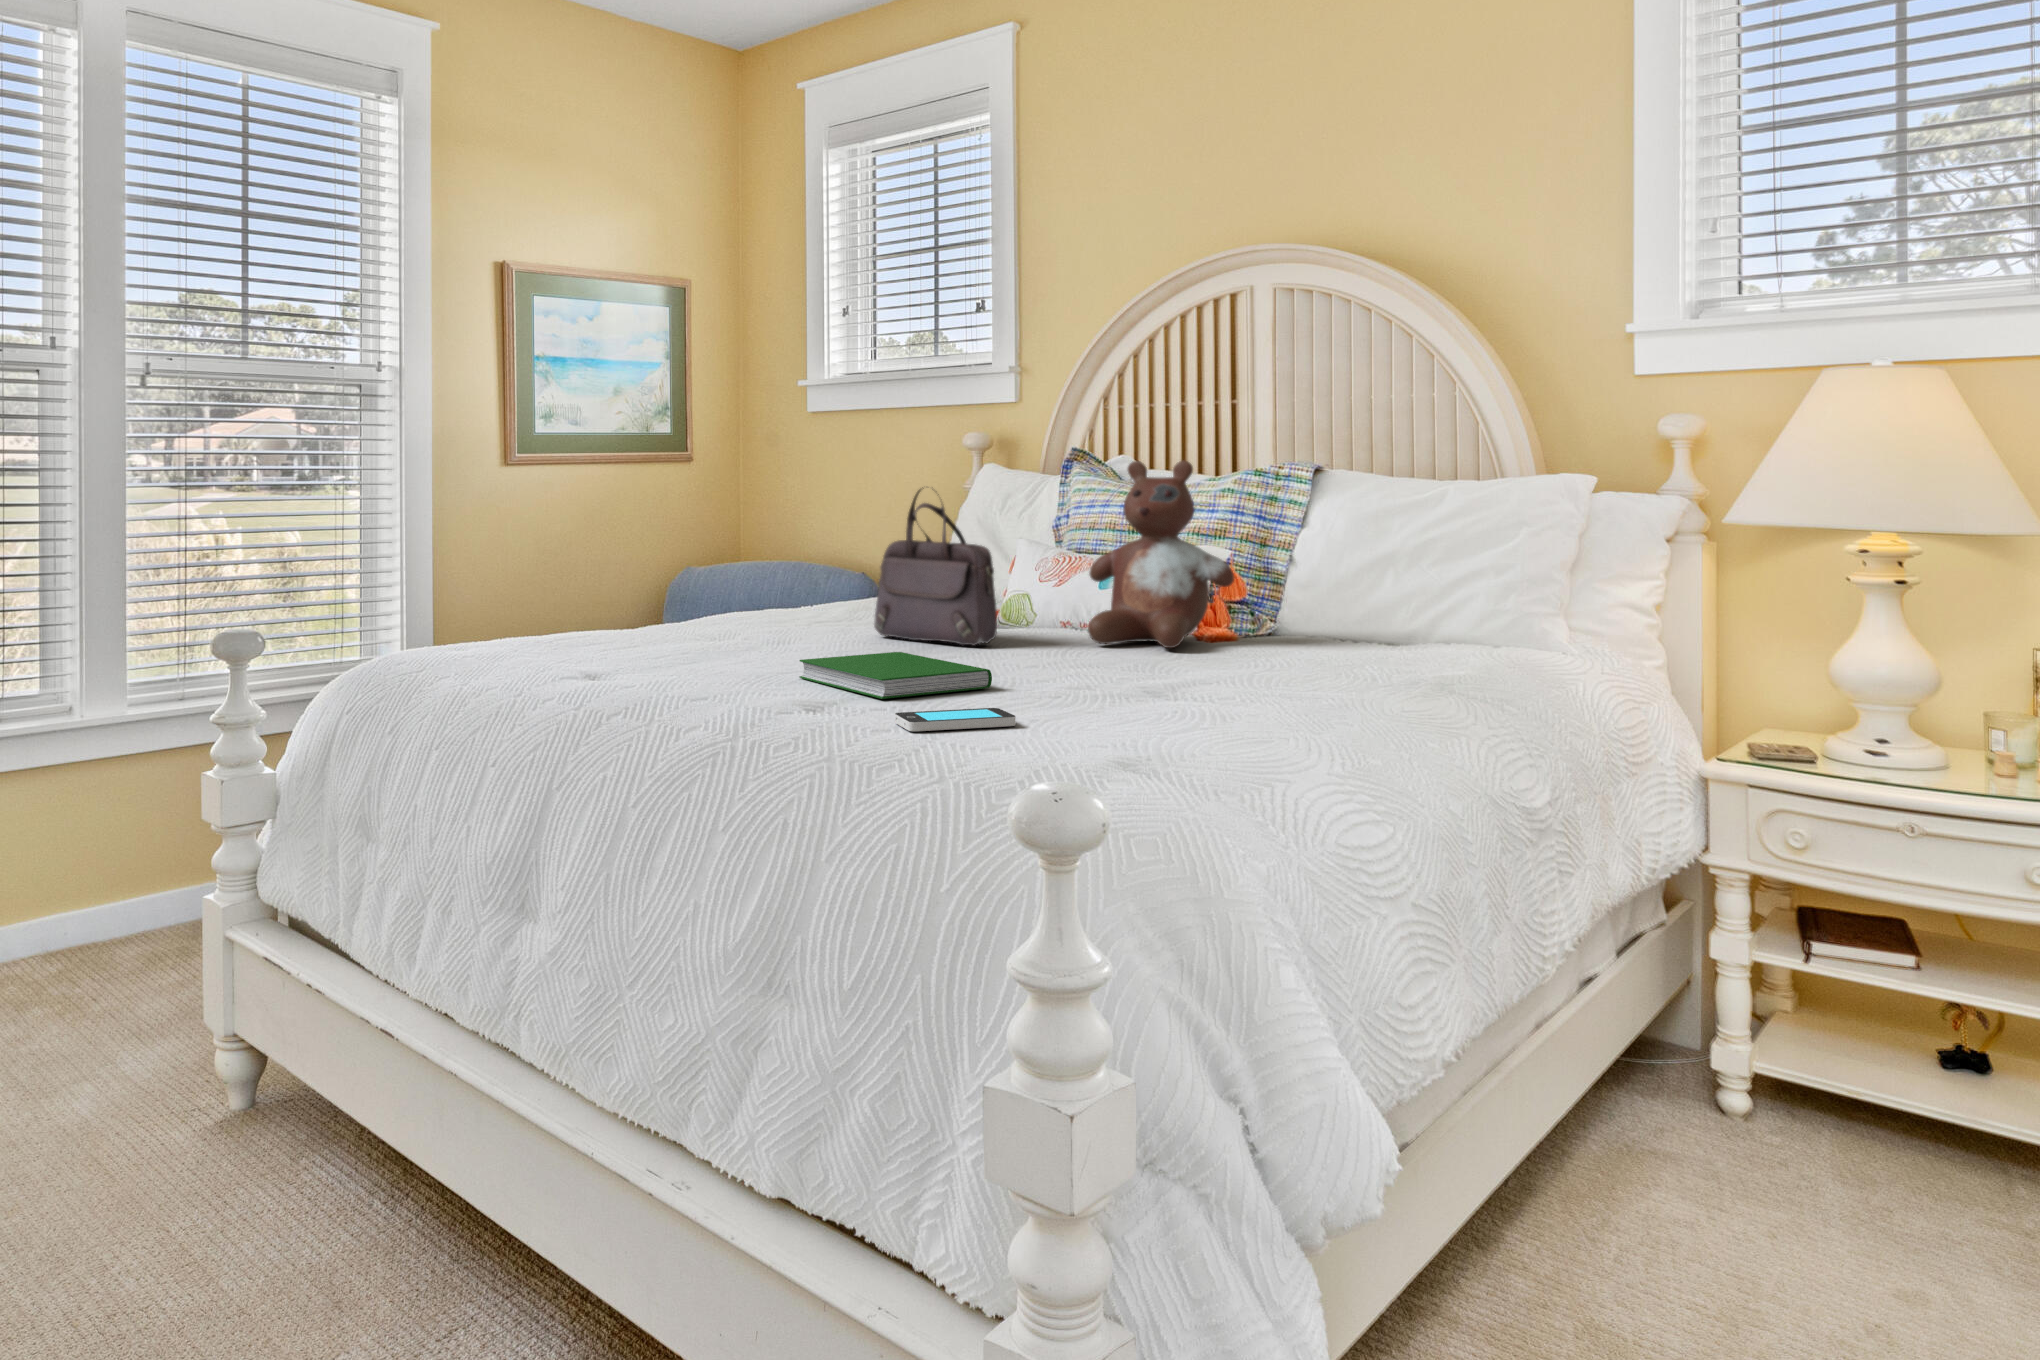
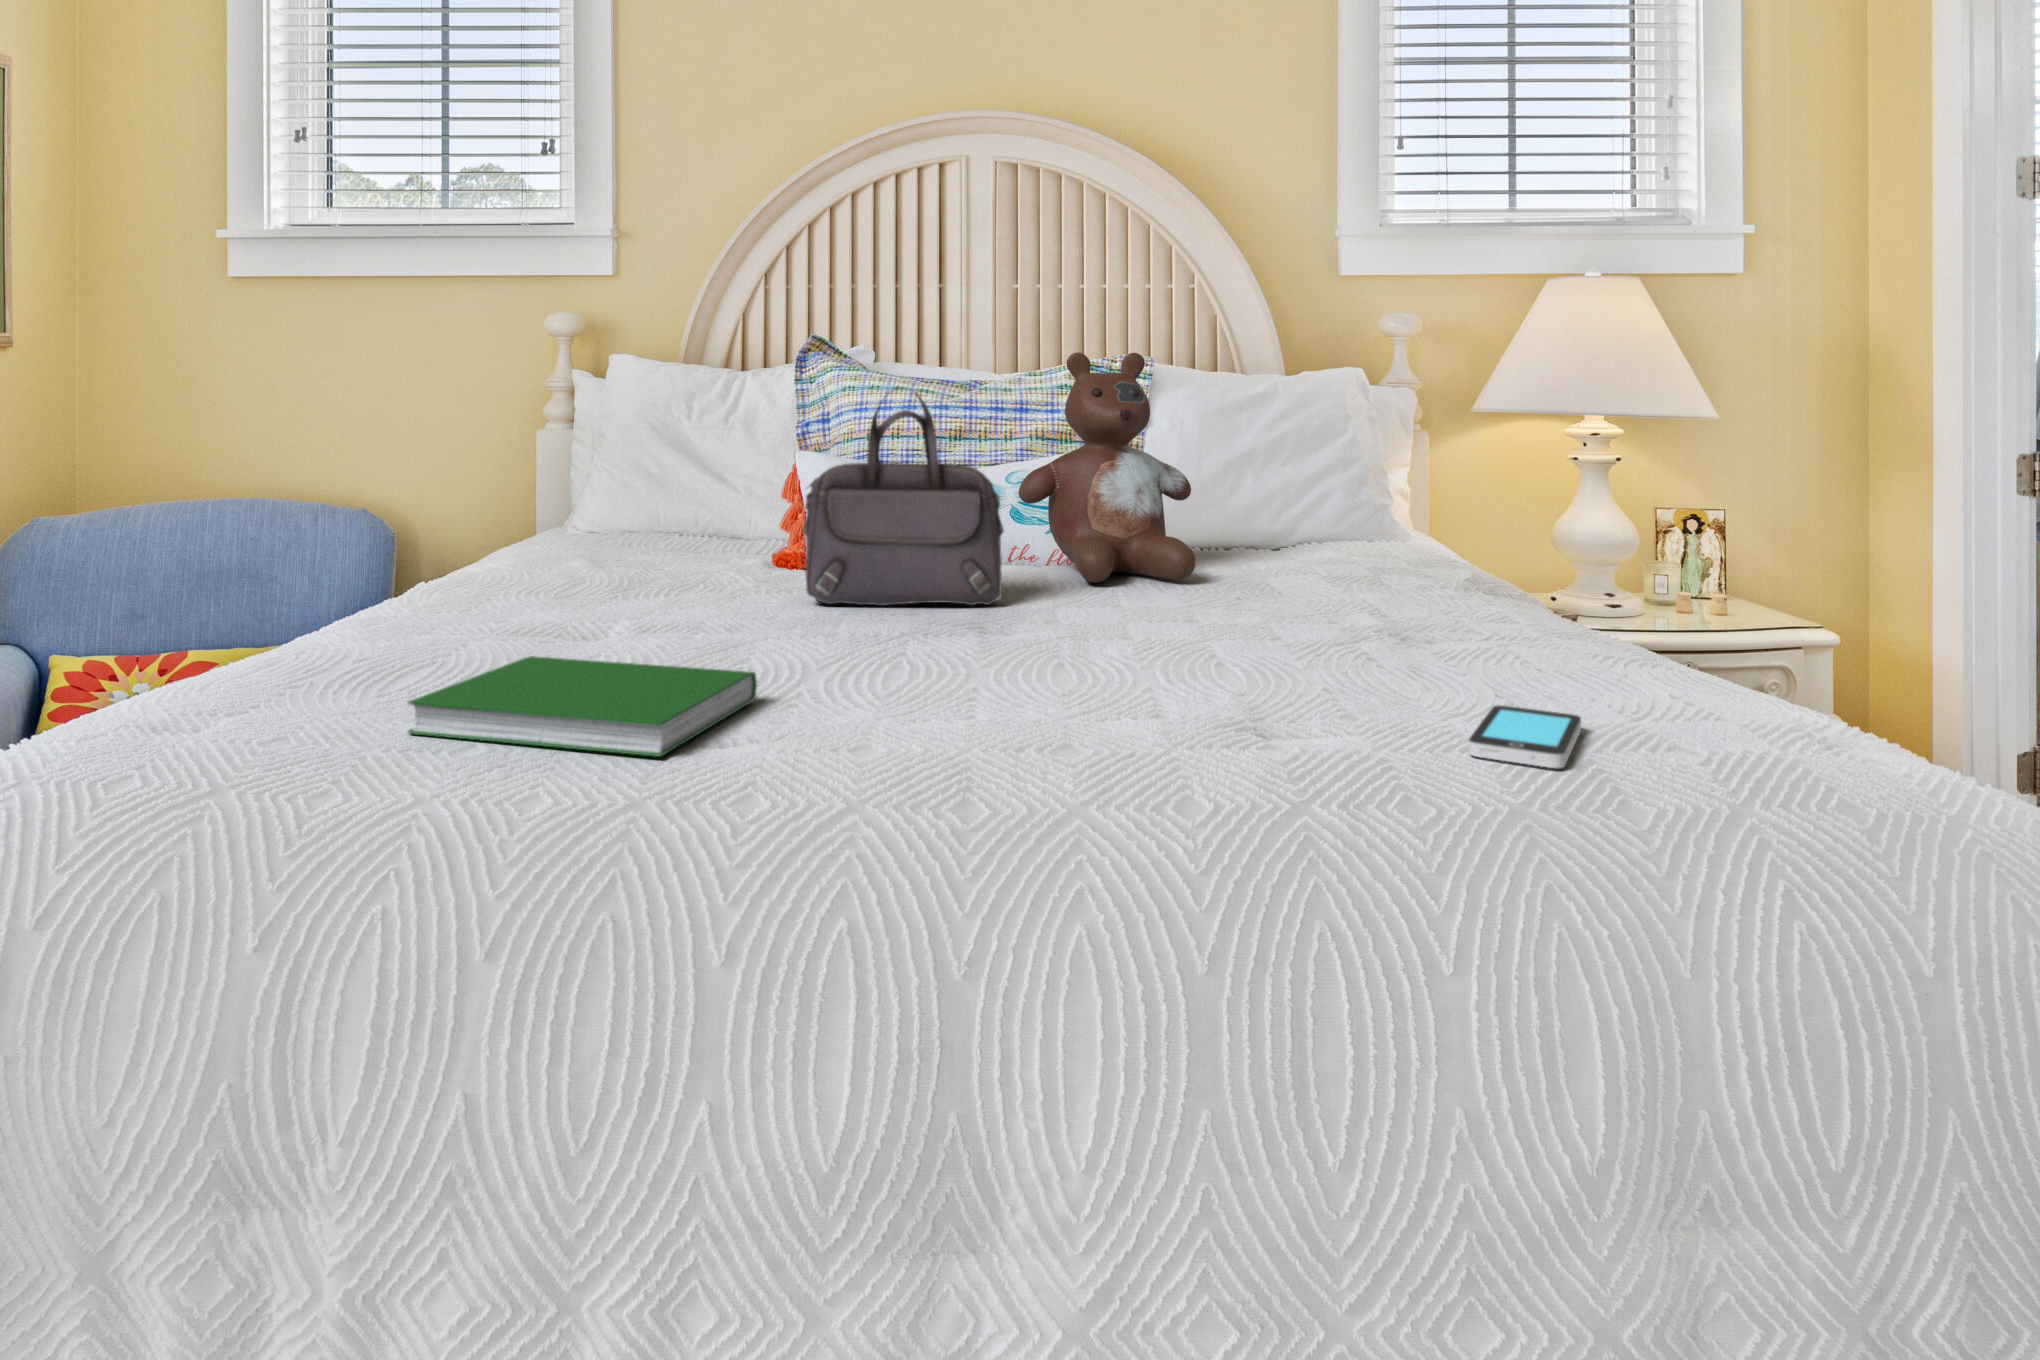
hardcover book: present [800,652,992,699] -> present [408,656,757,757]

